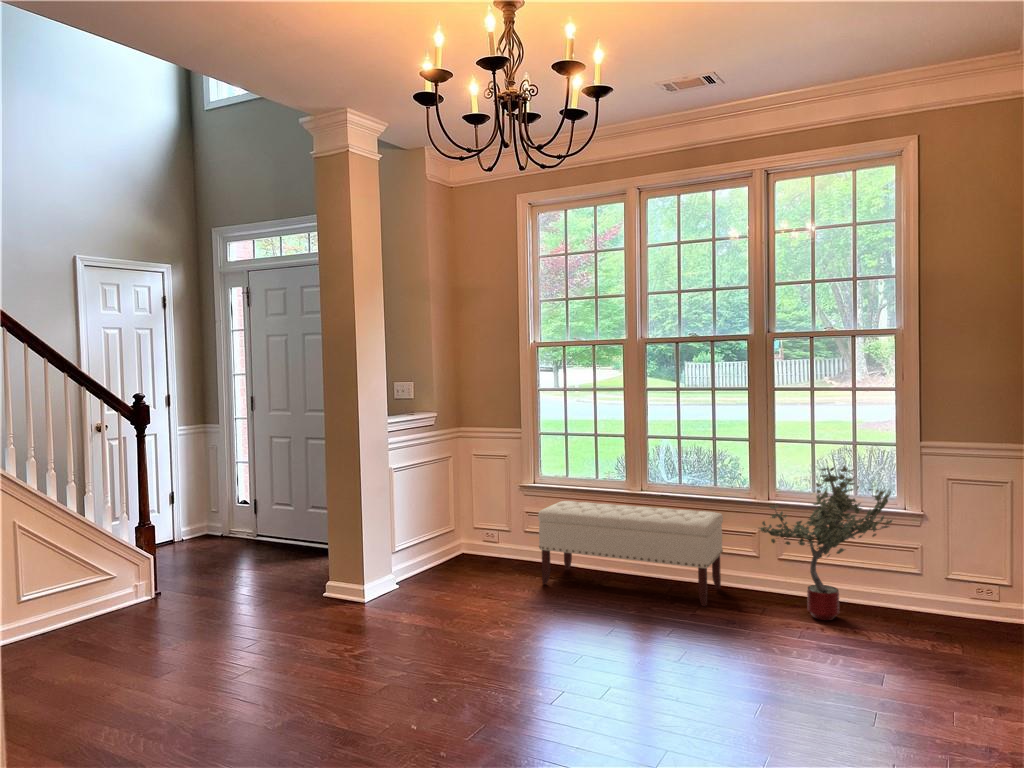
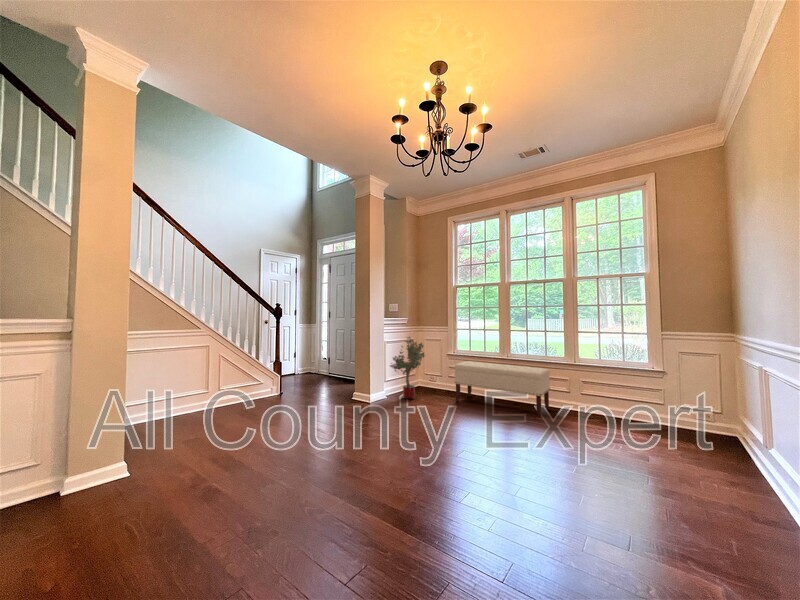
potted tree: present [759,466,892,620] -> present [390,337,425,399]

